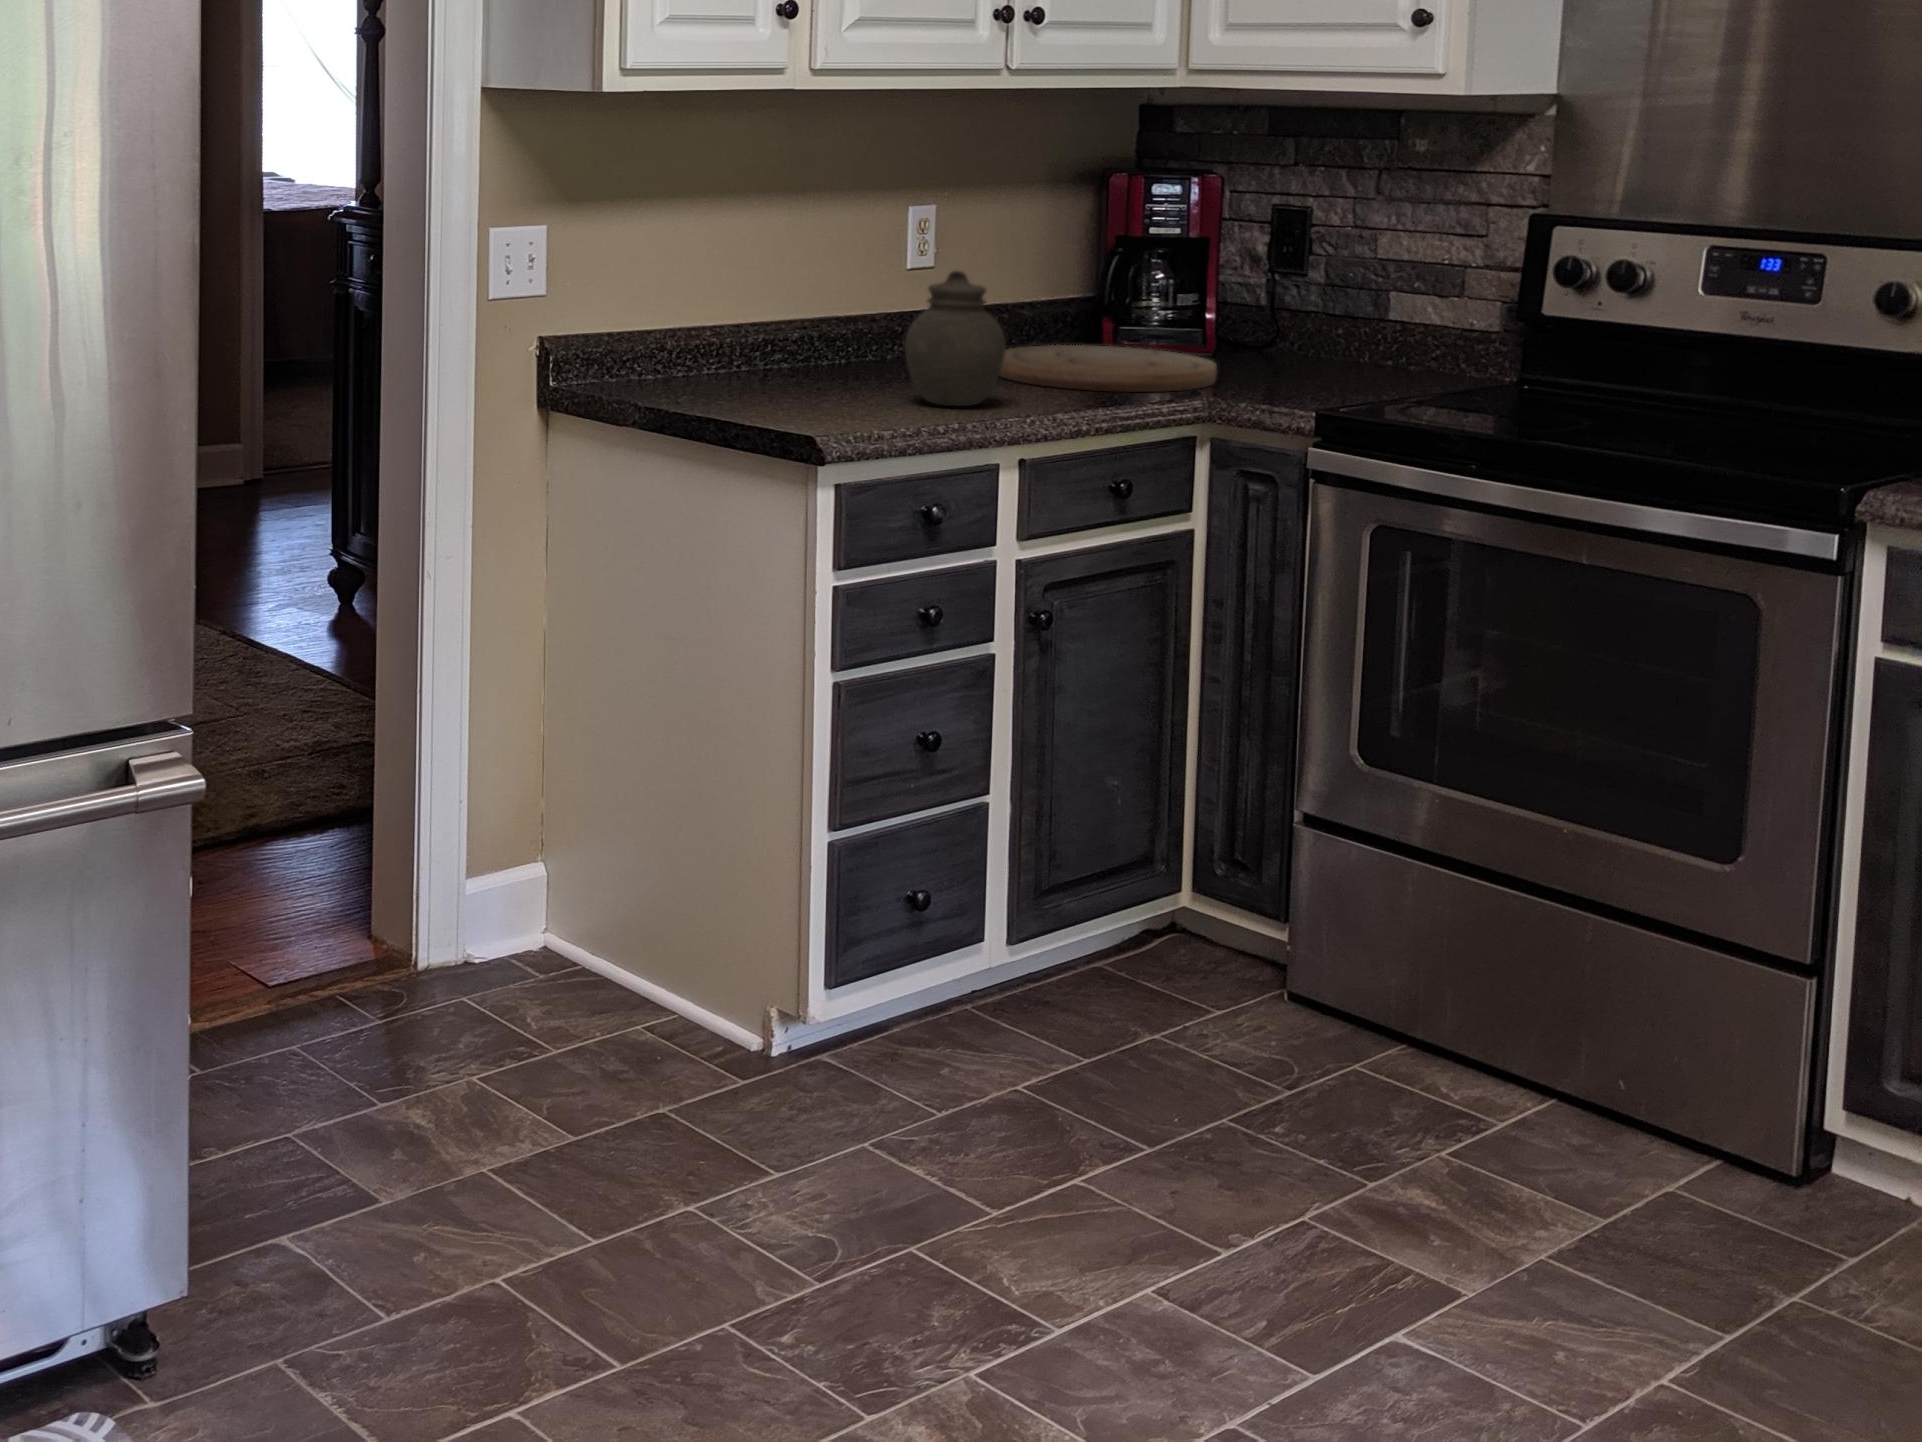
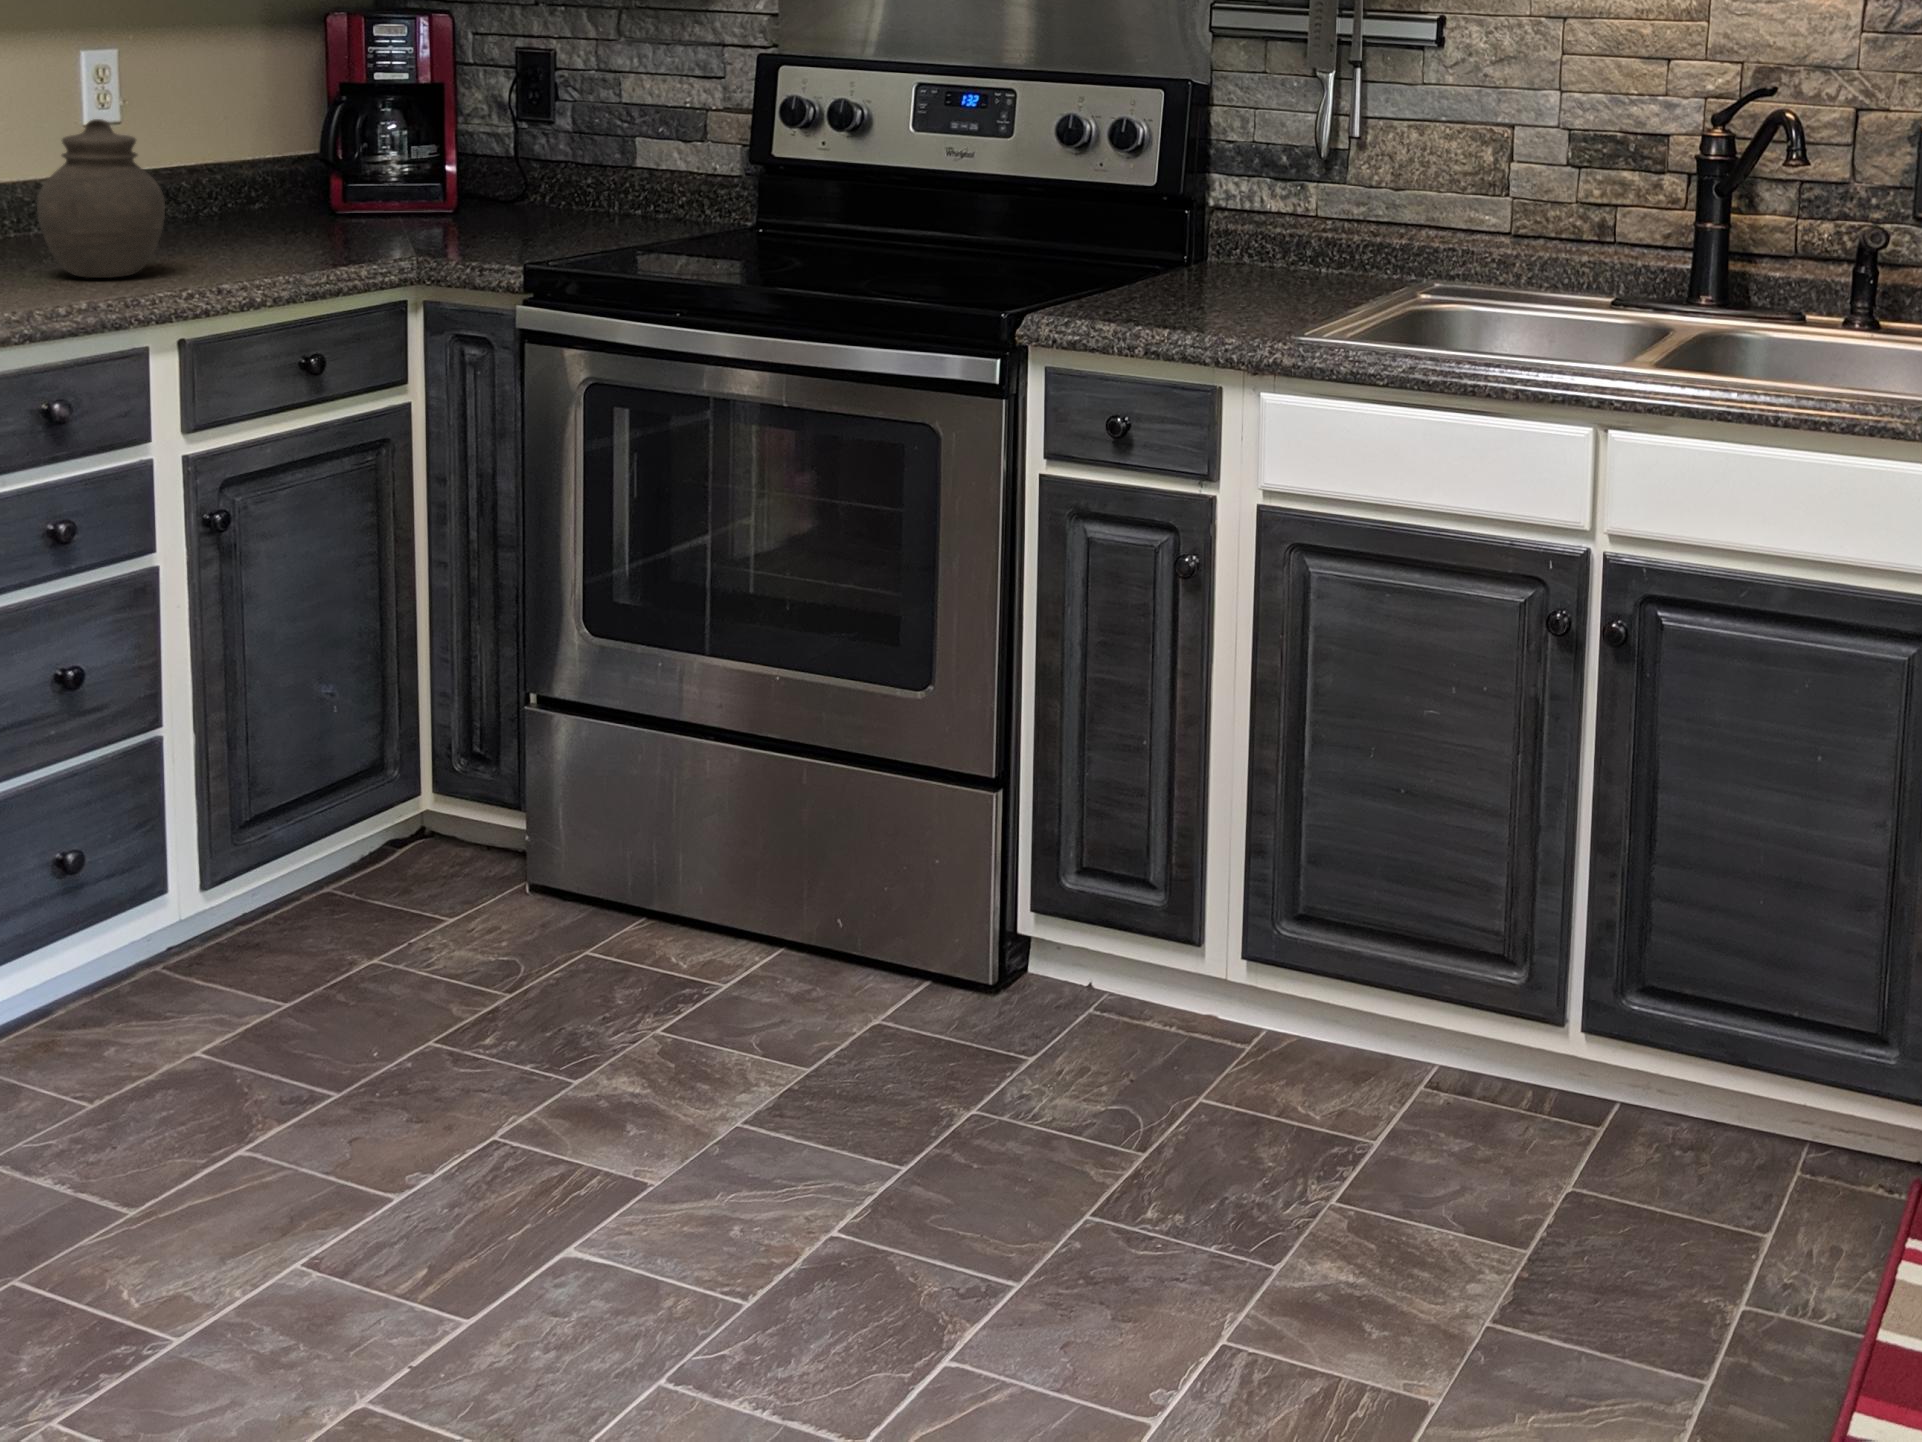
cutting board: present [999,345,1217,392] -> none [185,205,441,253]

